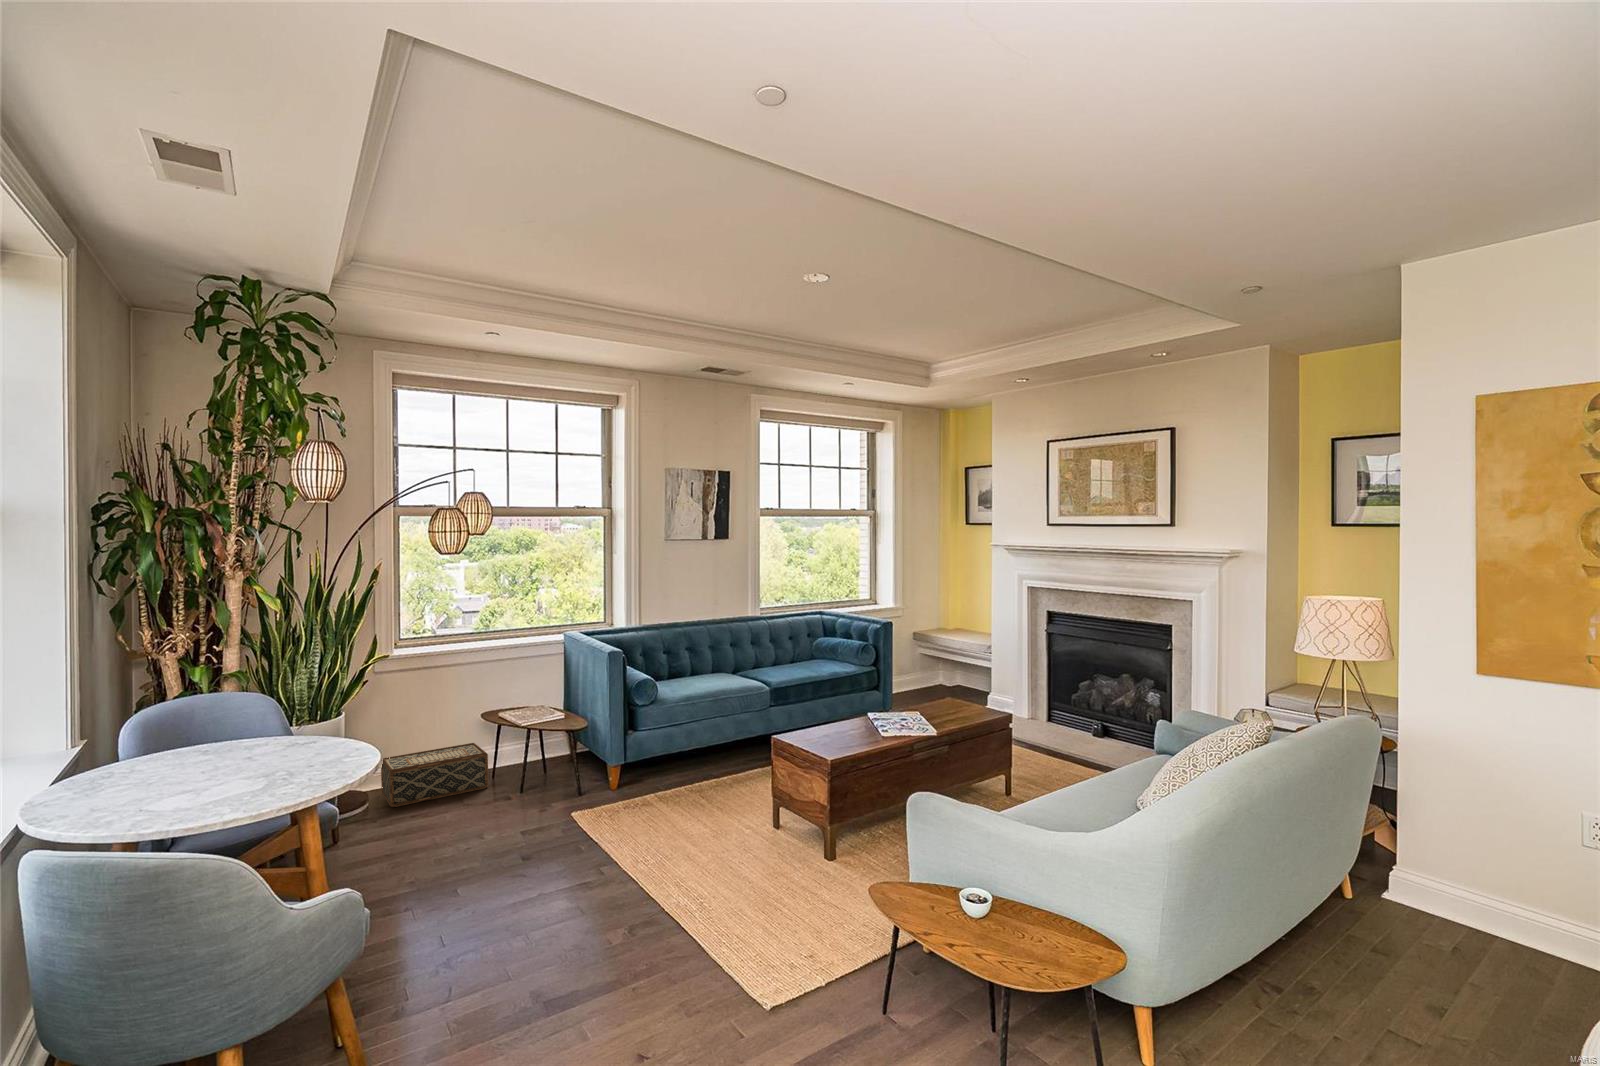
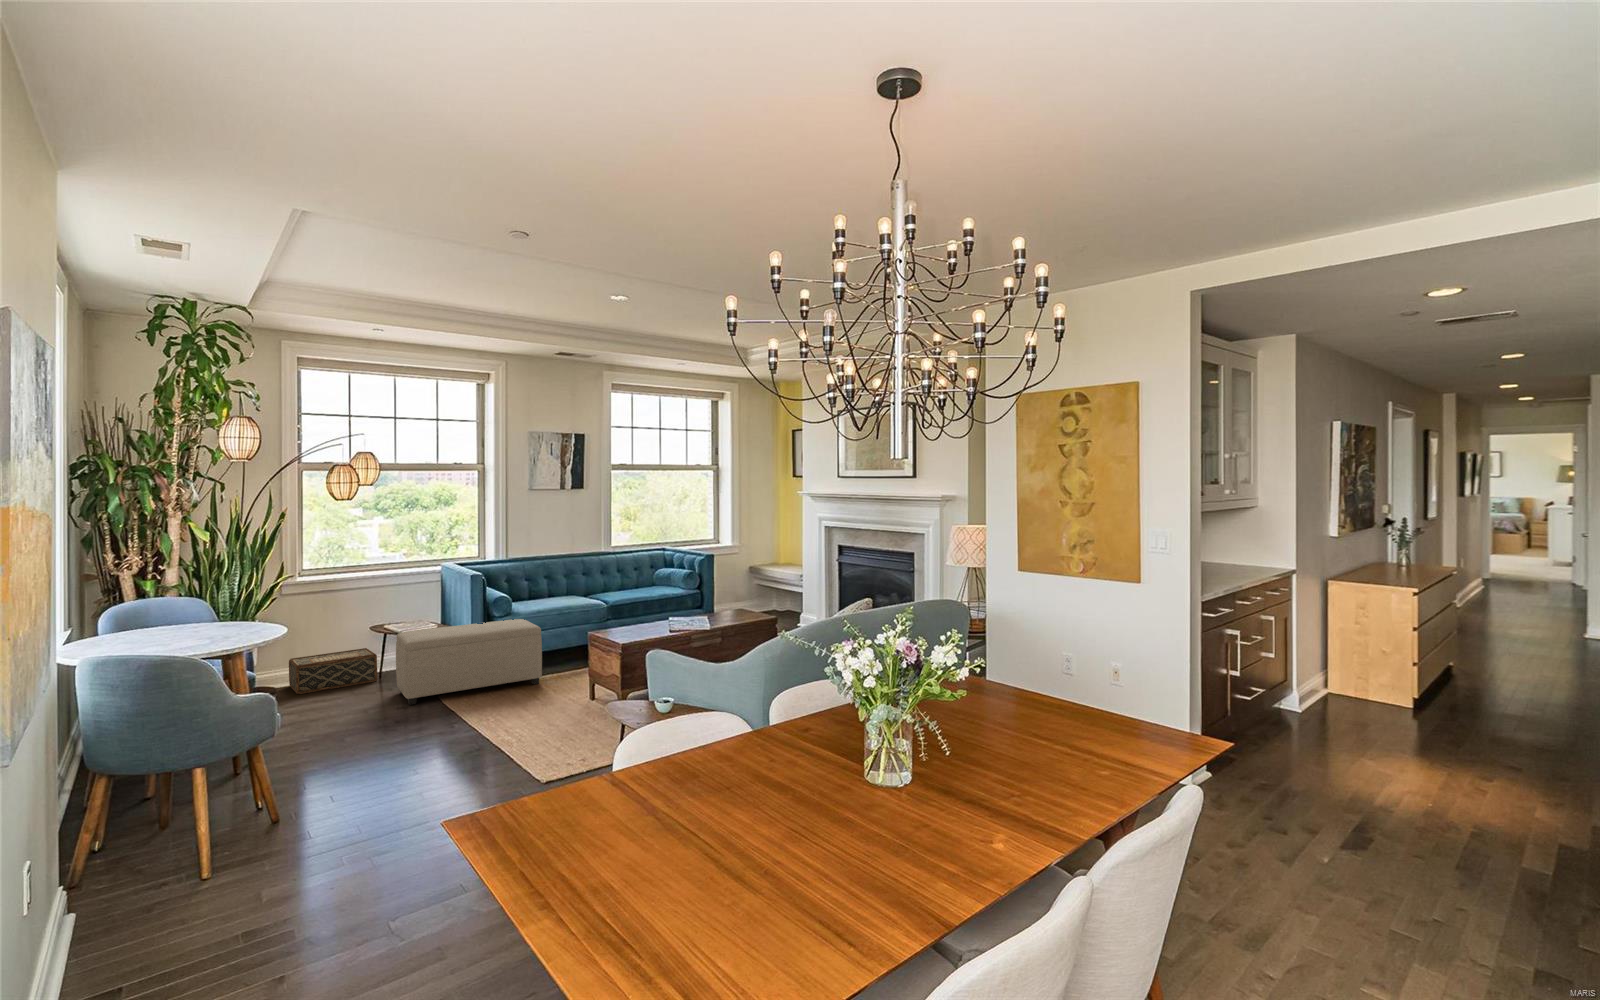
ottoman: none [514,708,698,830] -> present [396,619,542,705]

